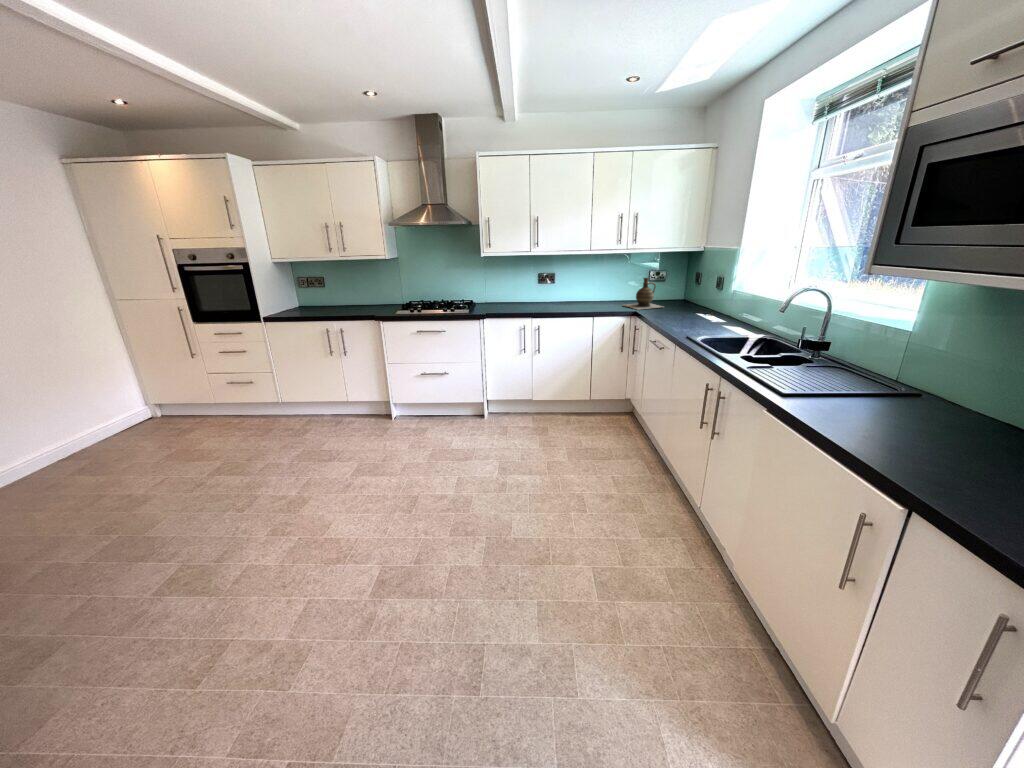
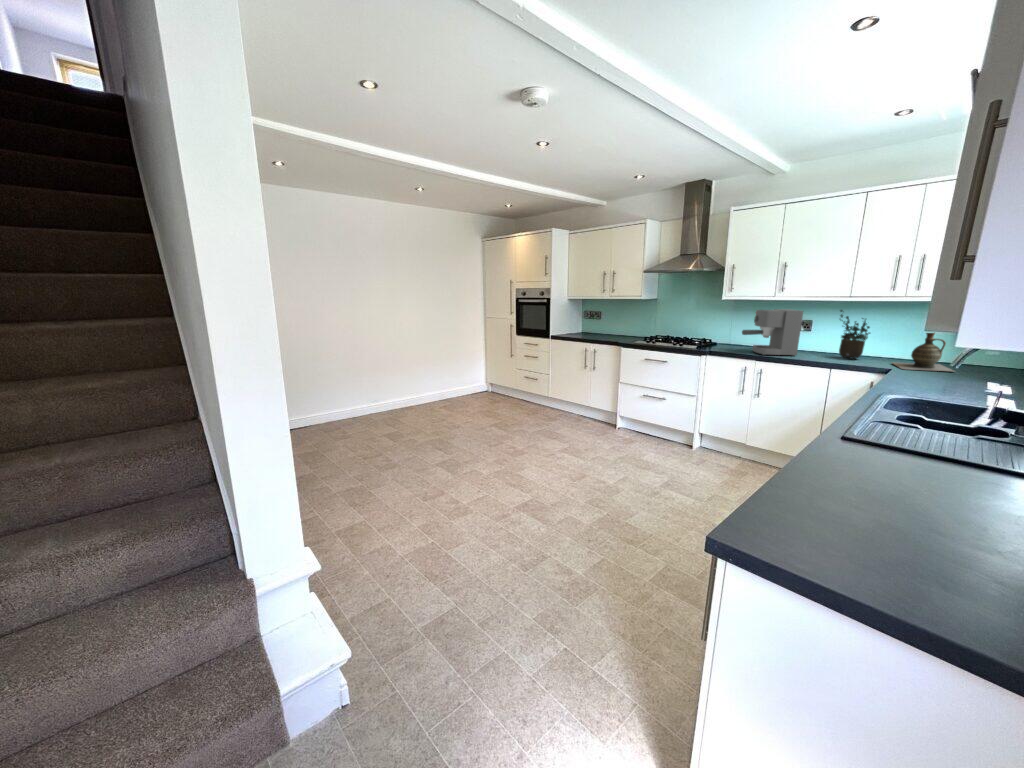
potted plant: none [580,262,607,305] -> present [839,310,870,359]
coffee maker: none [514,264,559,311] -> present [742,309,803,356]

